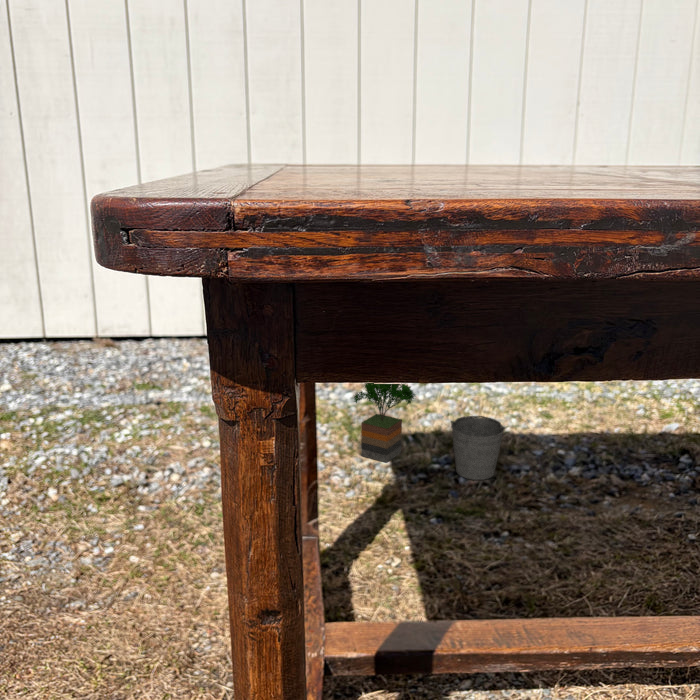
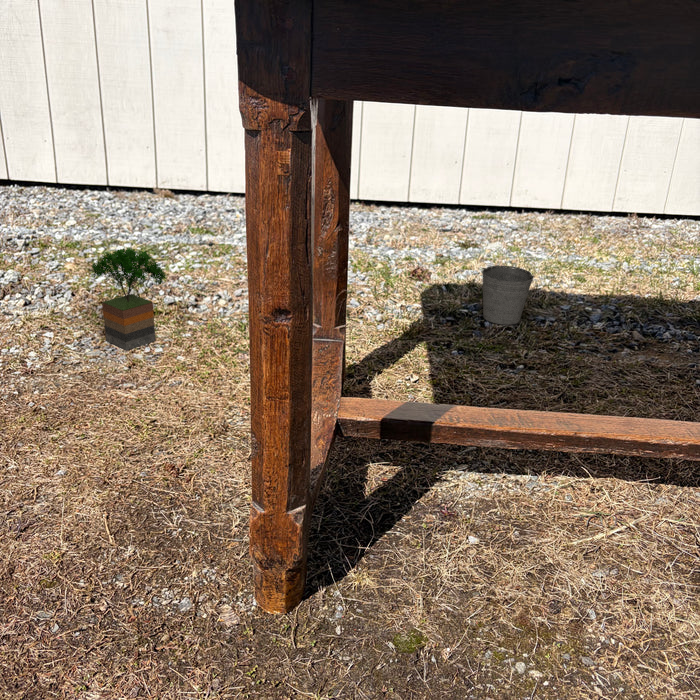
potted tree: present [354,381,416,462] -> present [91,248,167,350]

